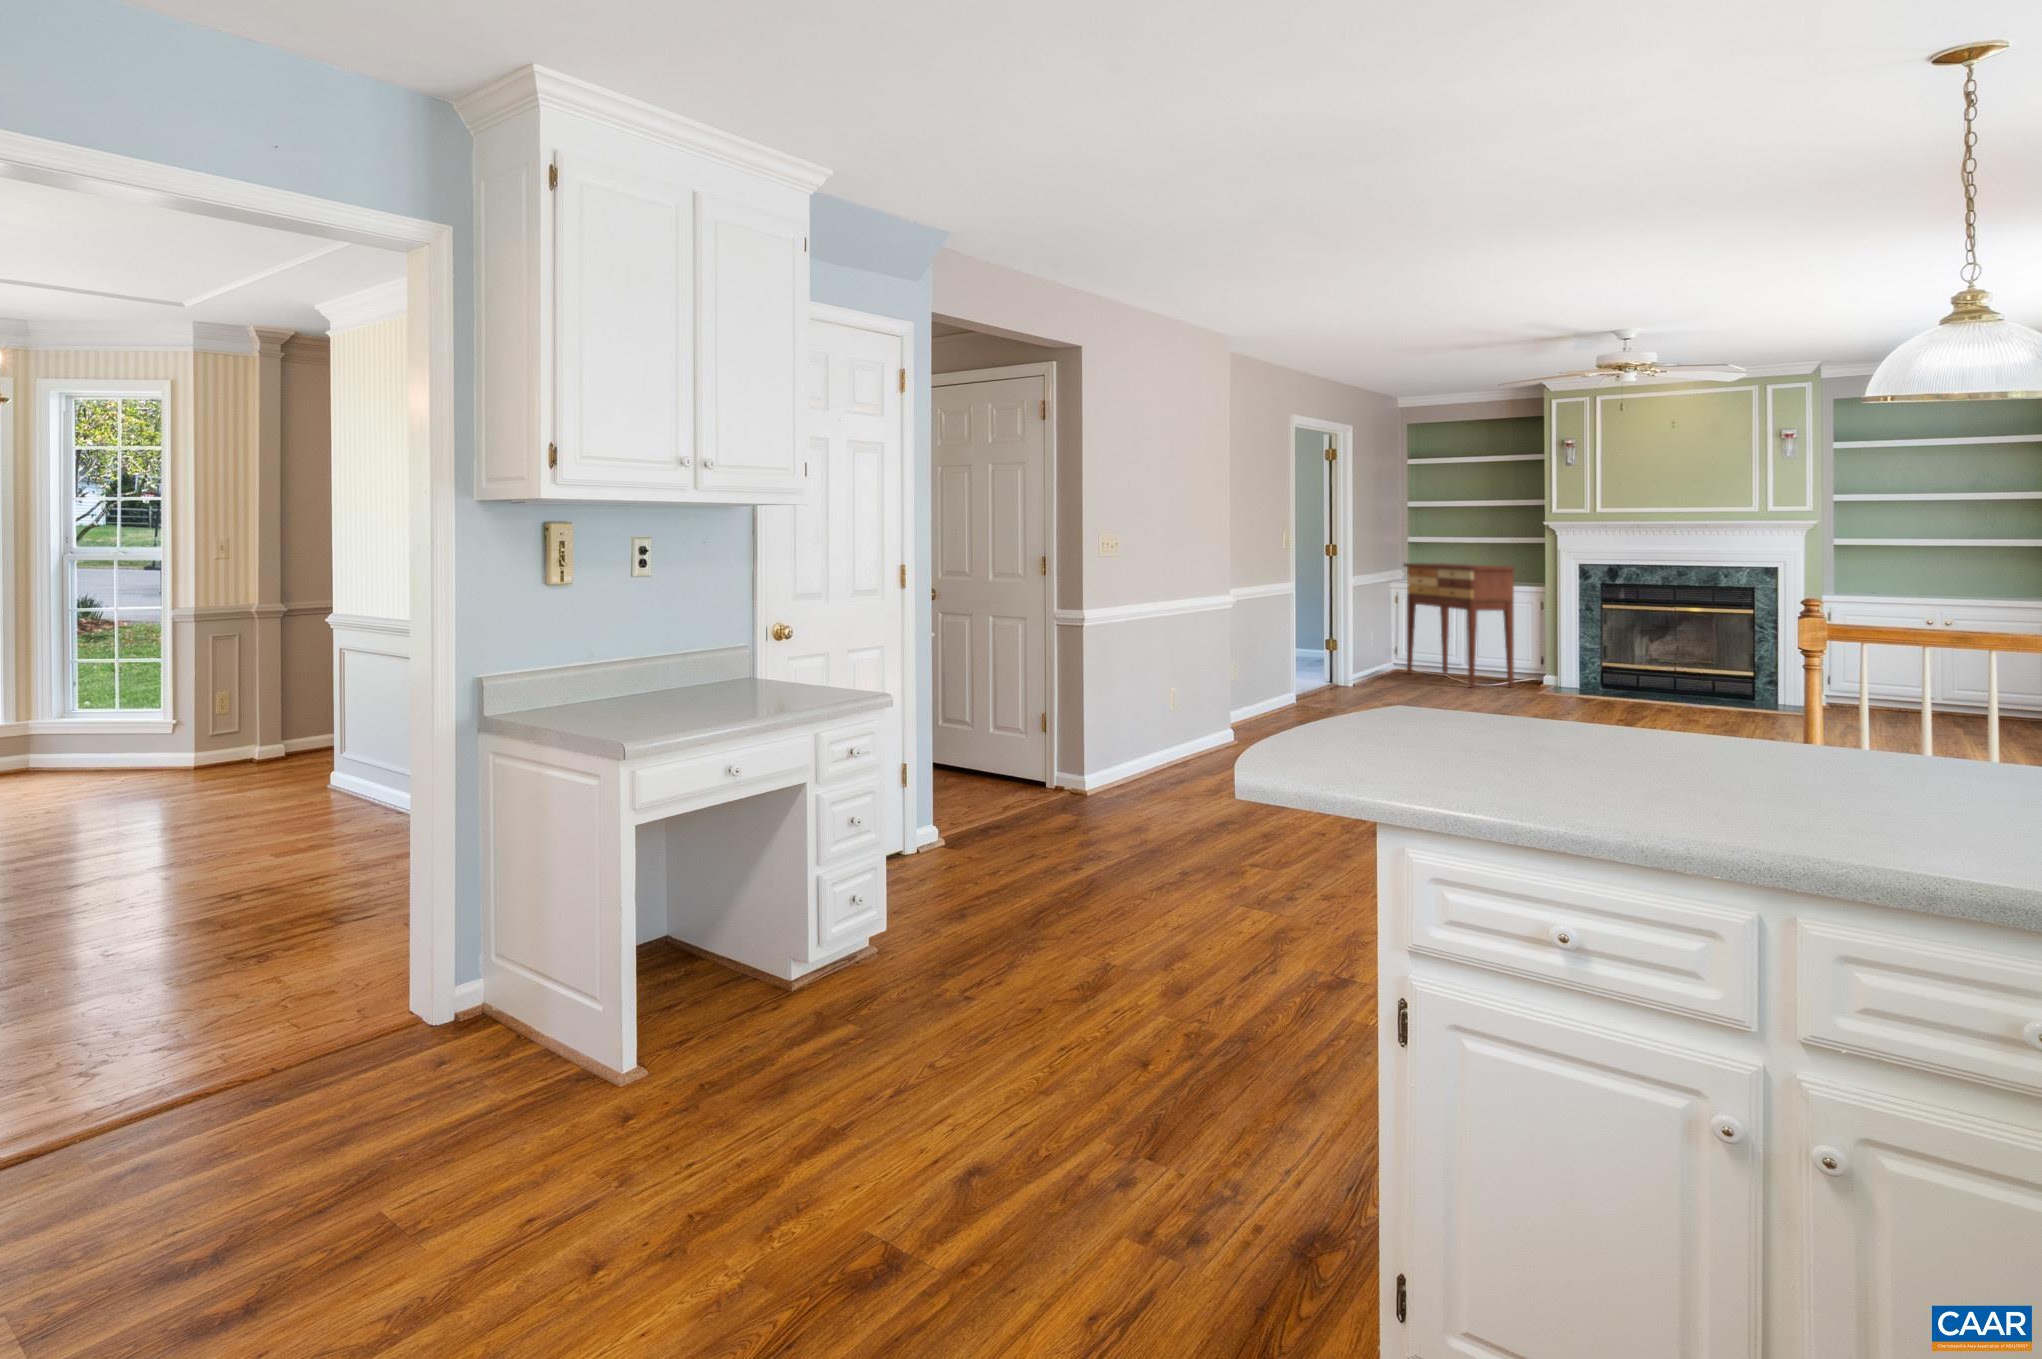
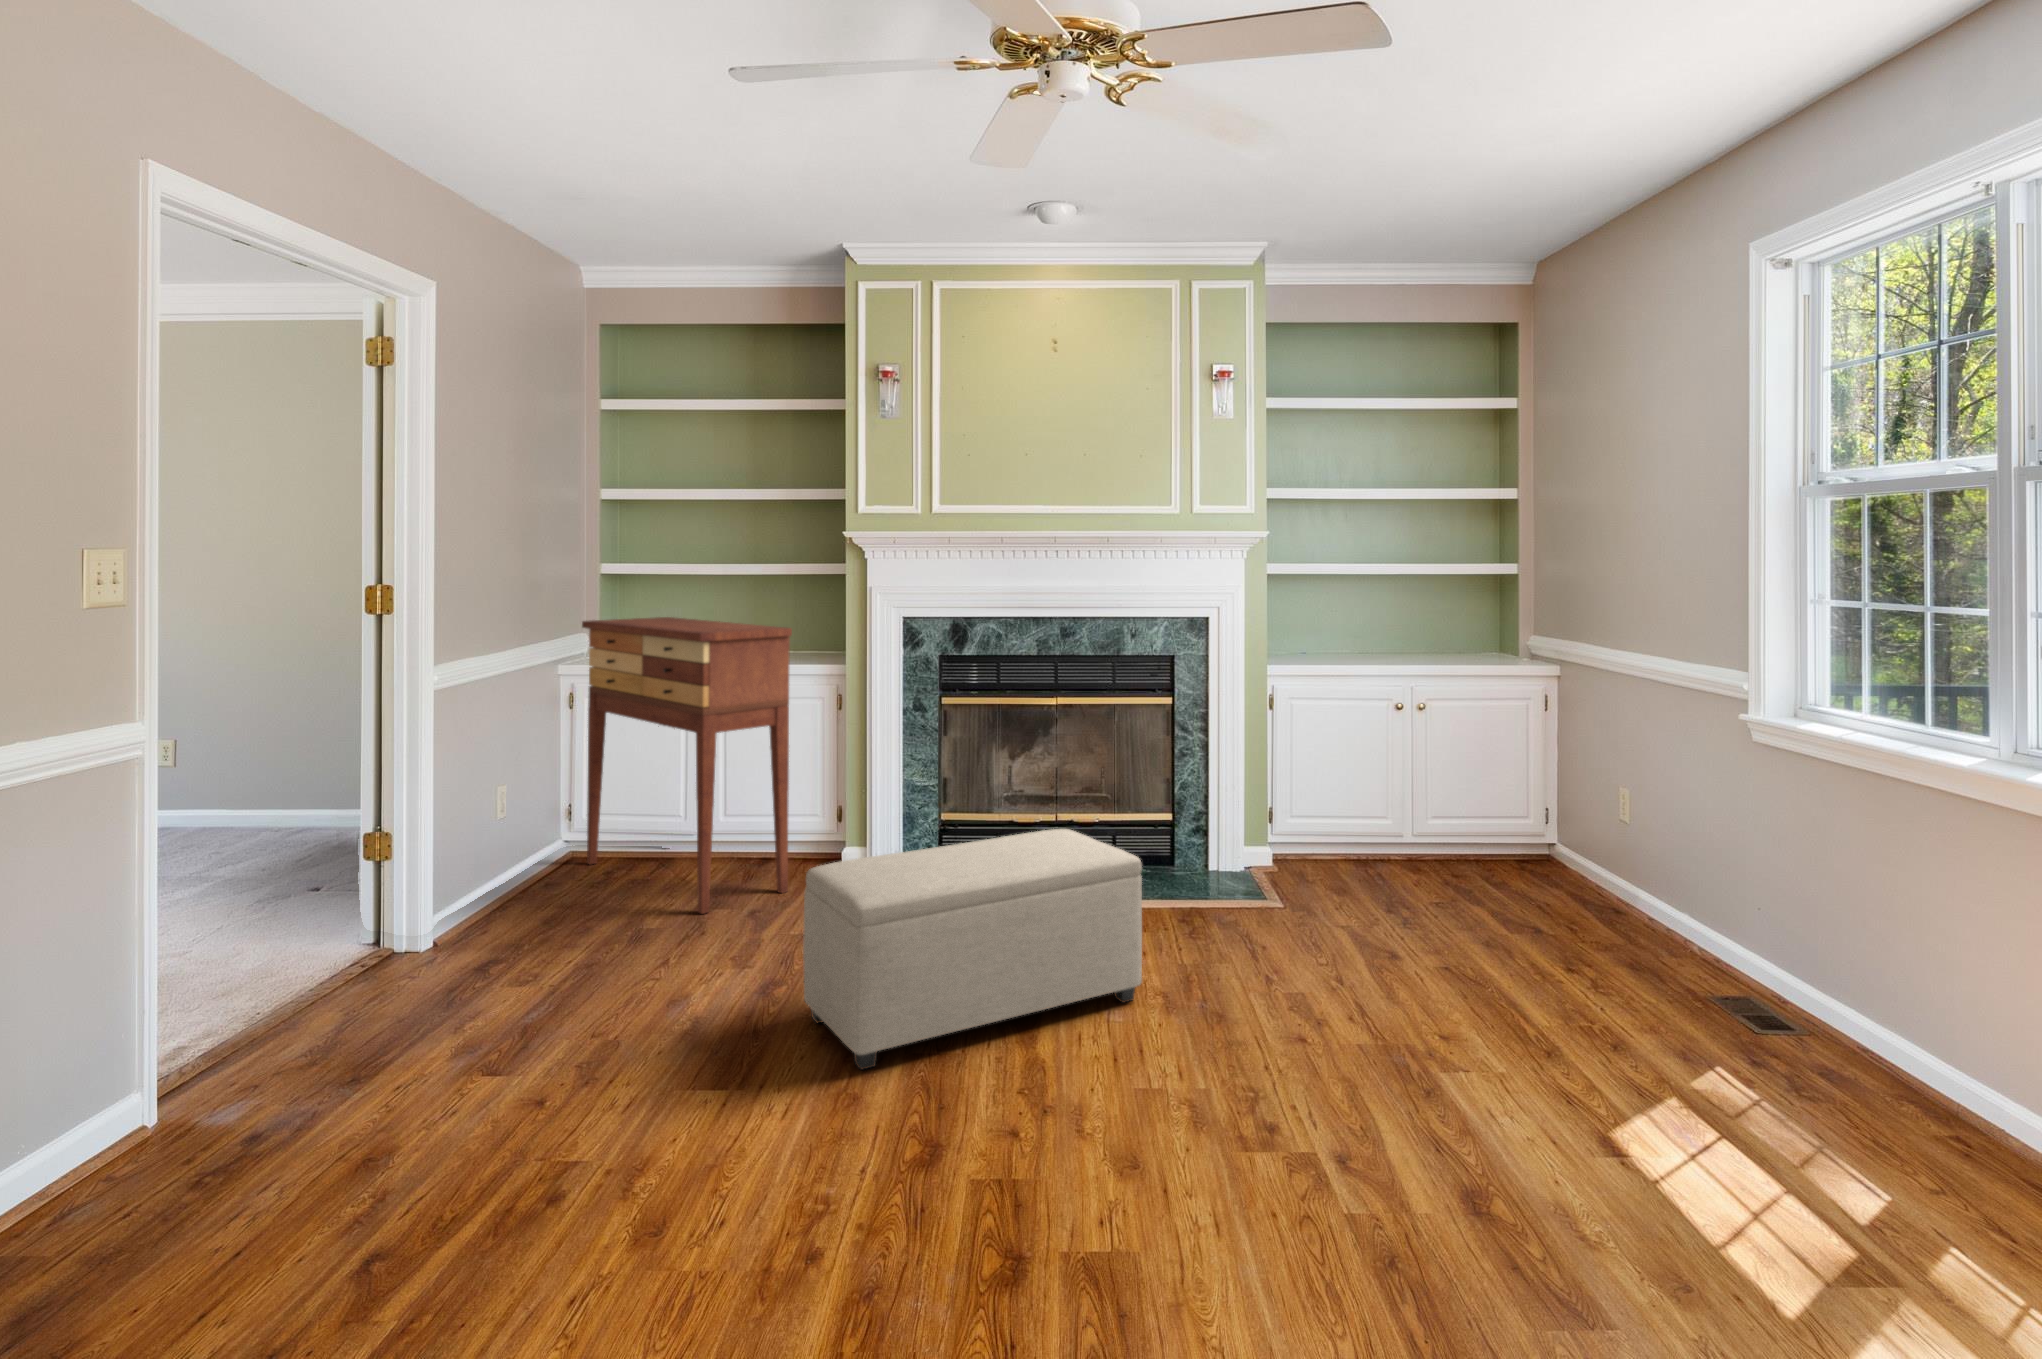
ottoman: none [1523,649,1688,719] -> present [803,829,1142,1070]

